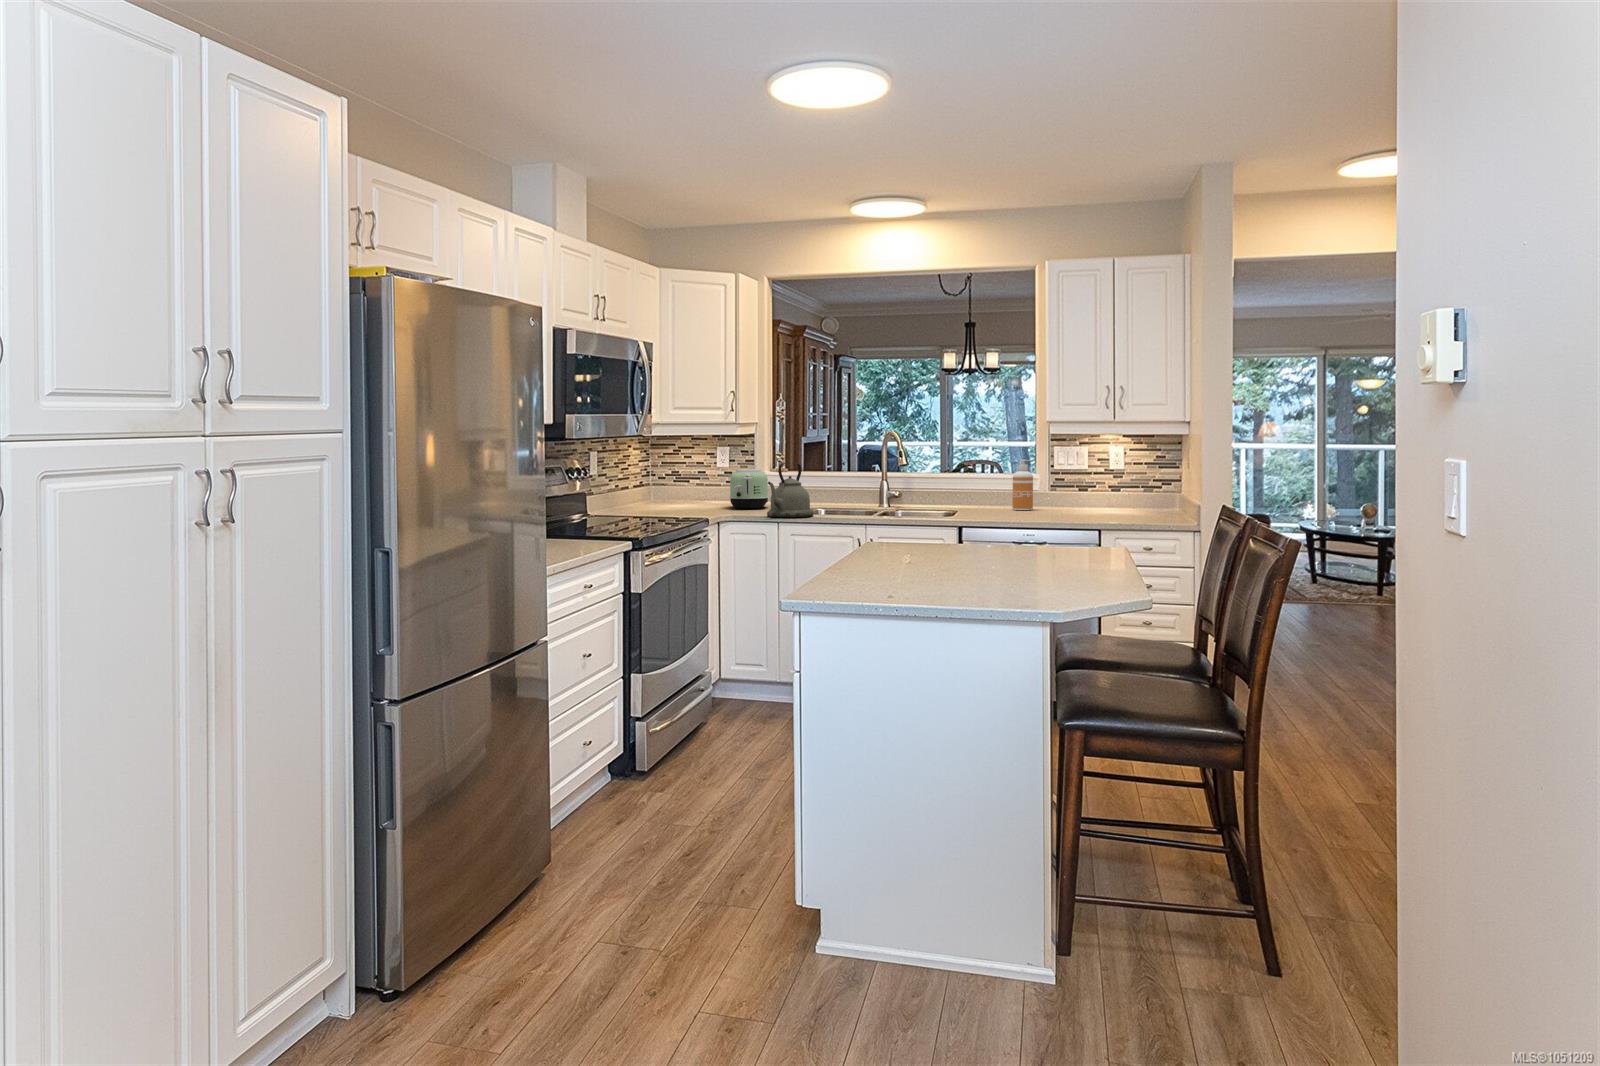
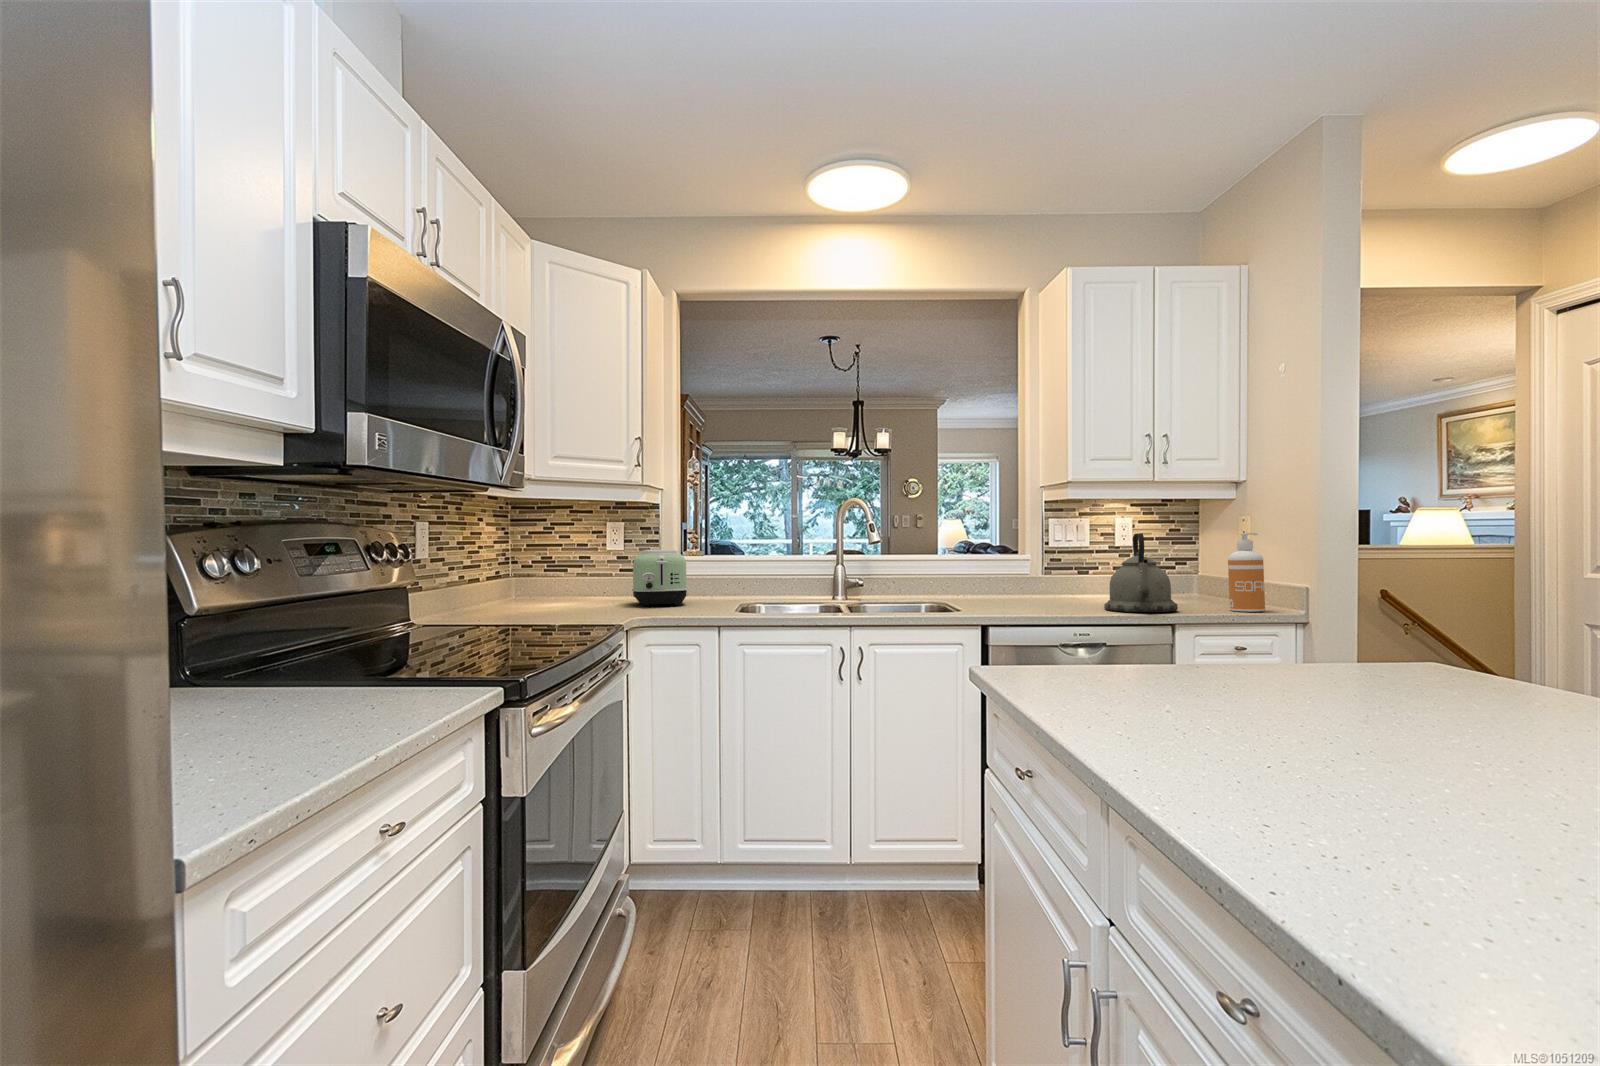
soap dispenser: present [1012,459,1033,510] -> present [1228,533,1265,612]
kettle: present [767,463,814,517] -> present [1104,533,1178,612]

